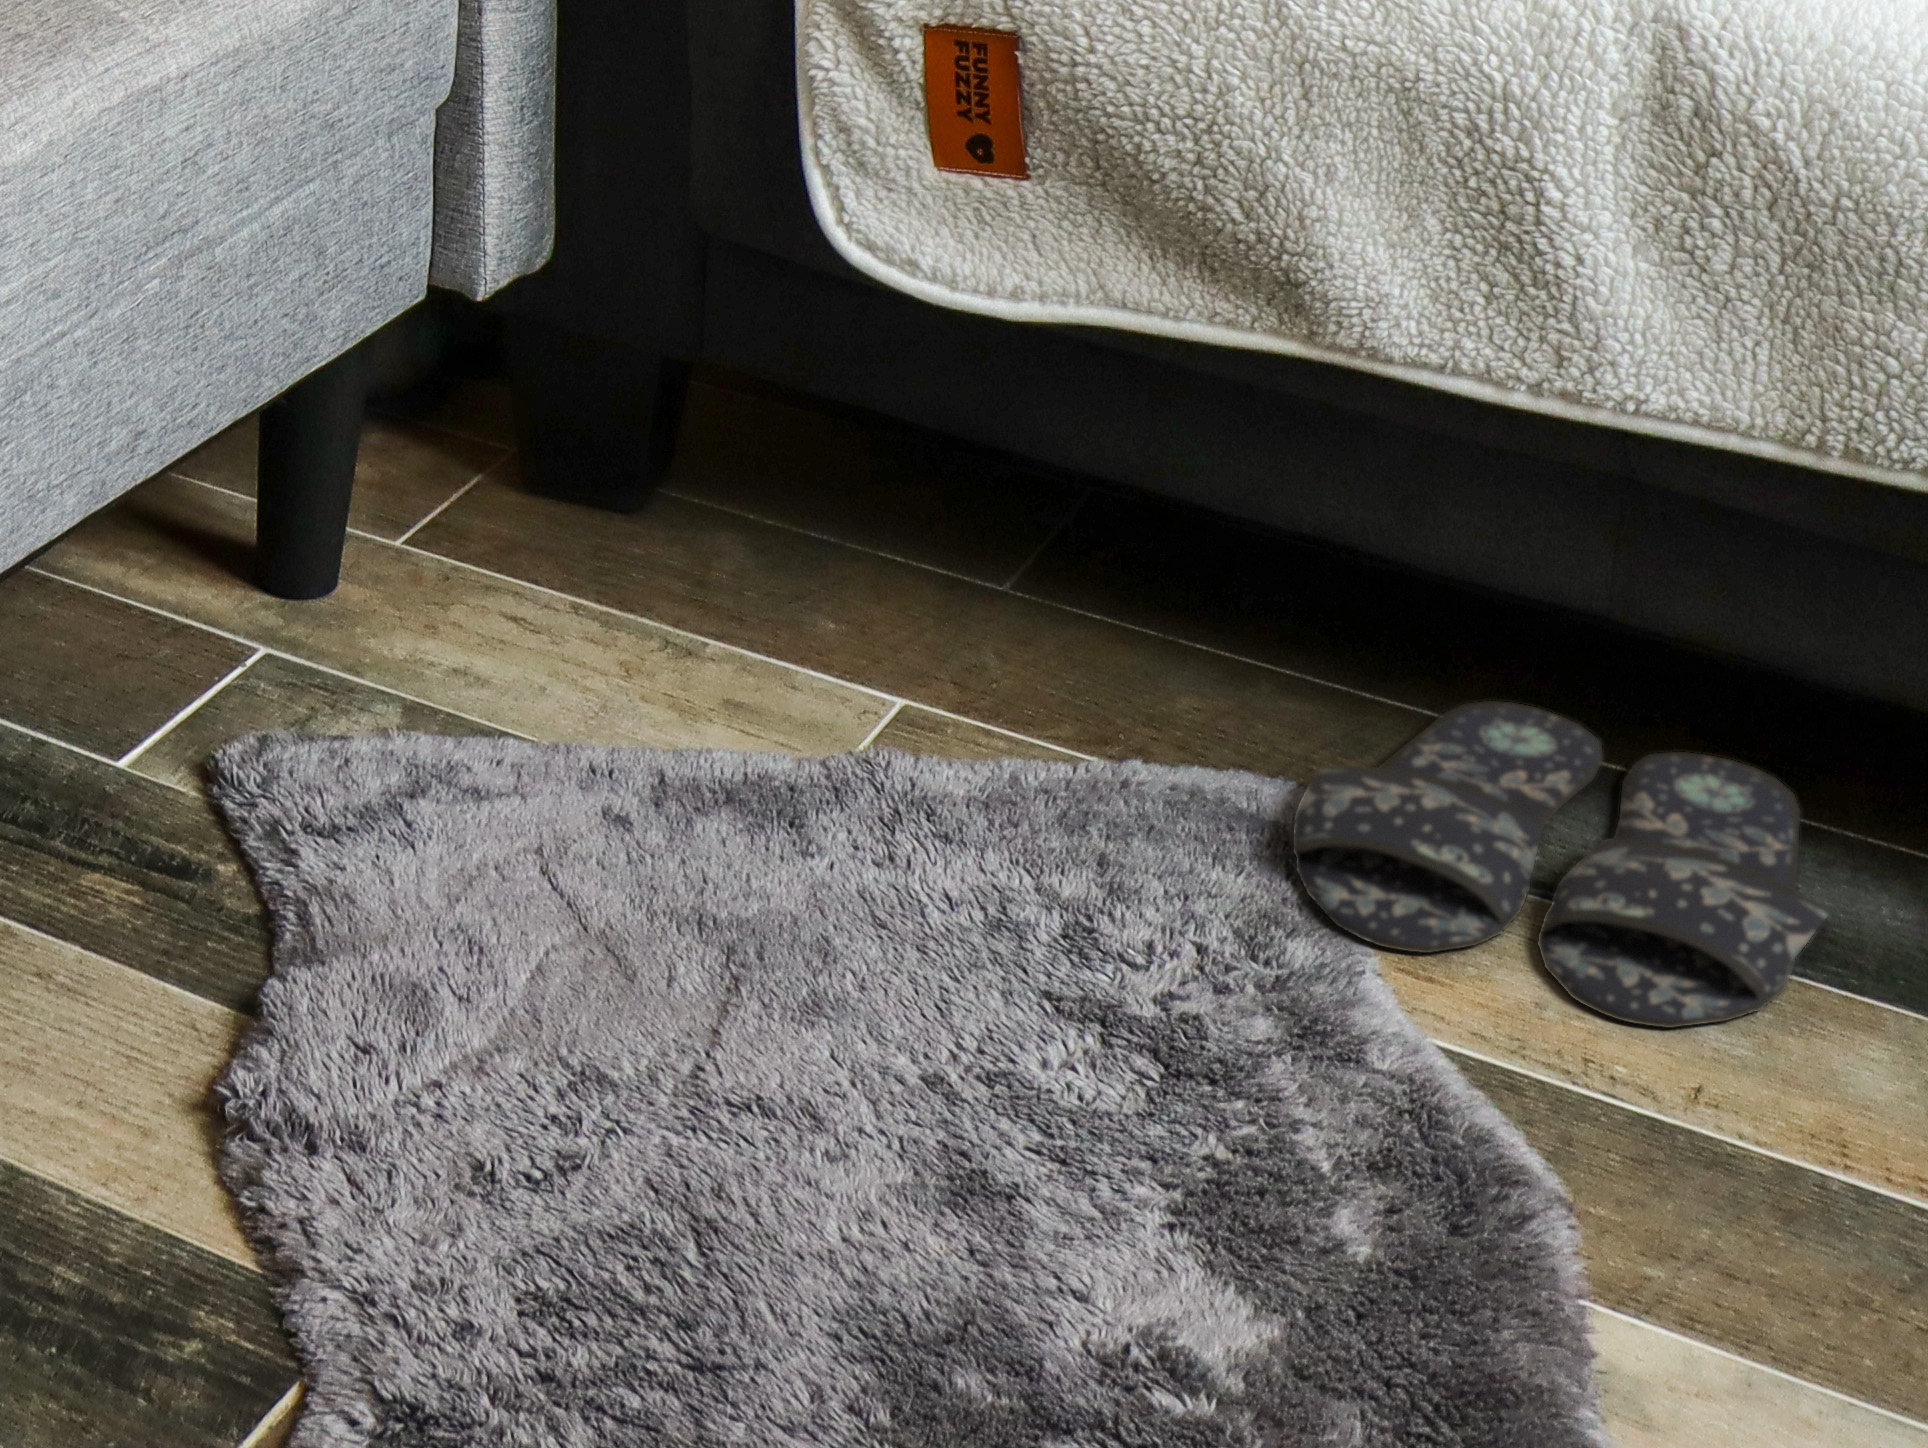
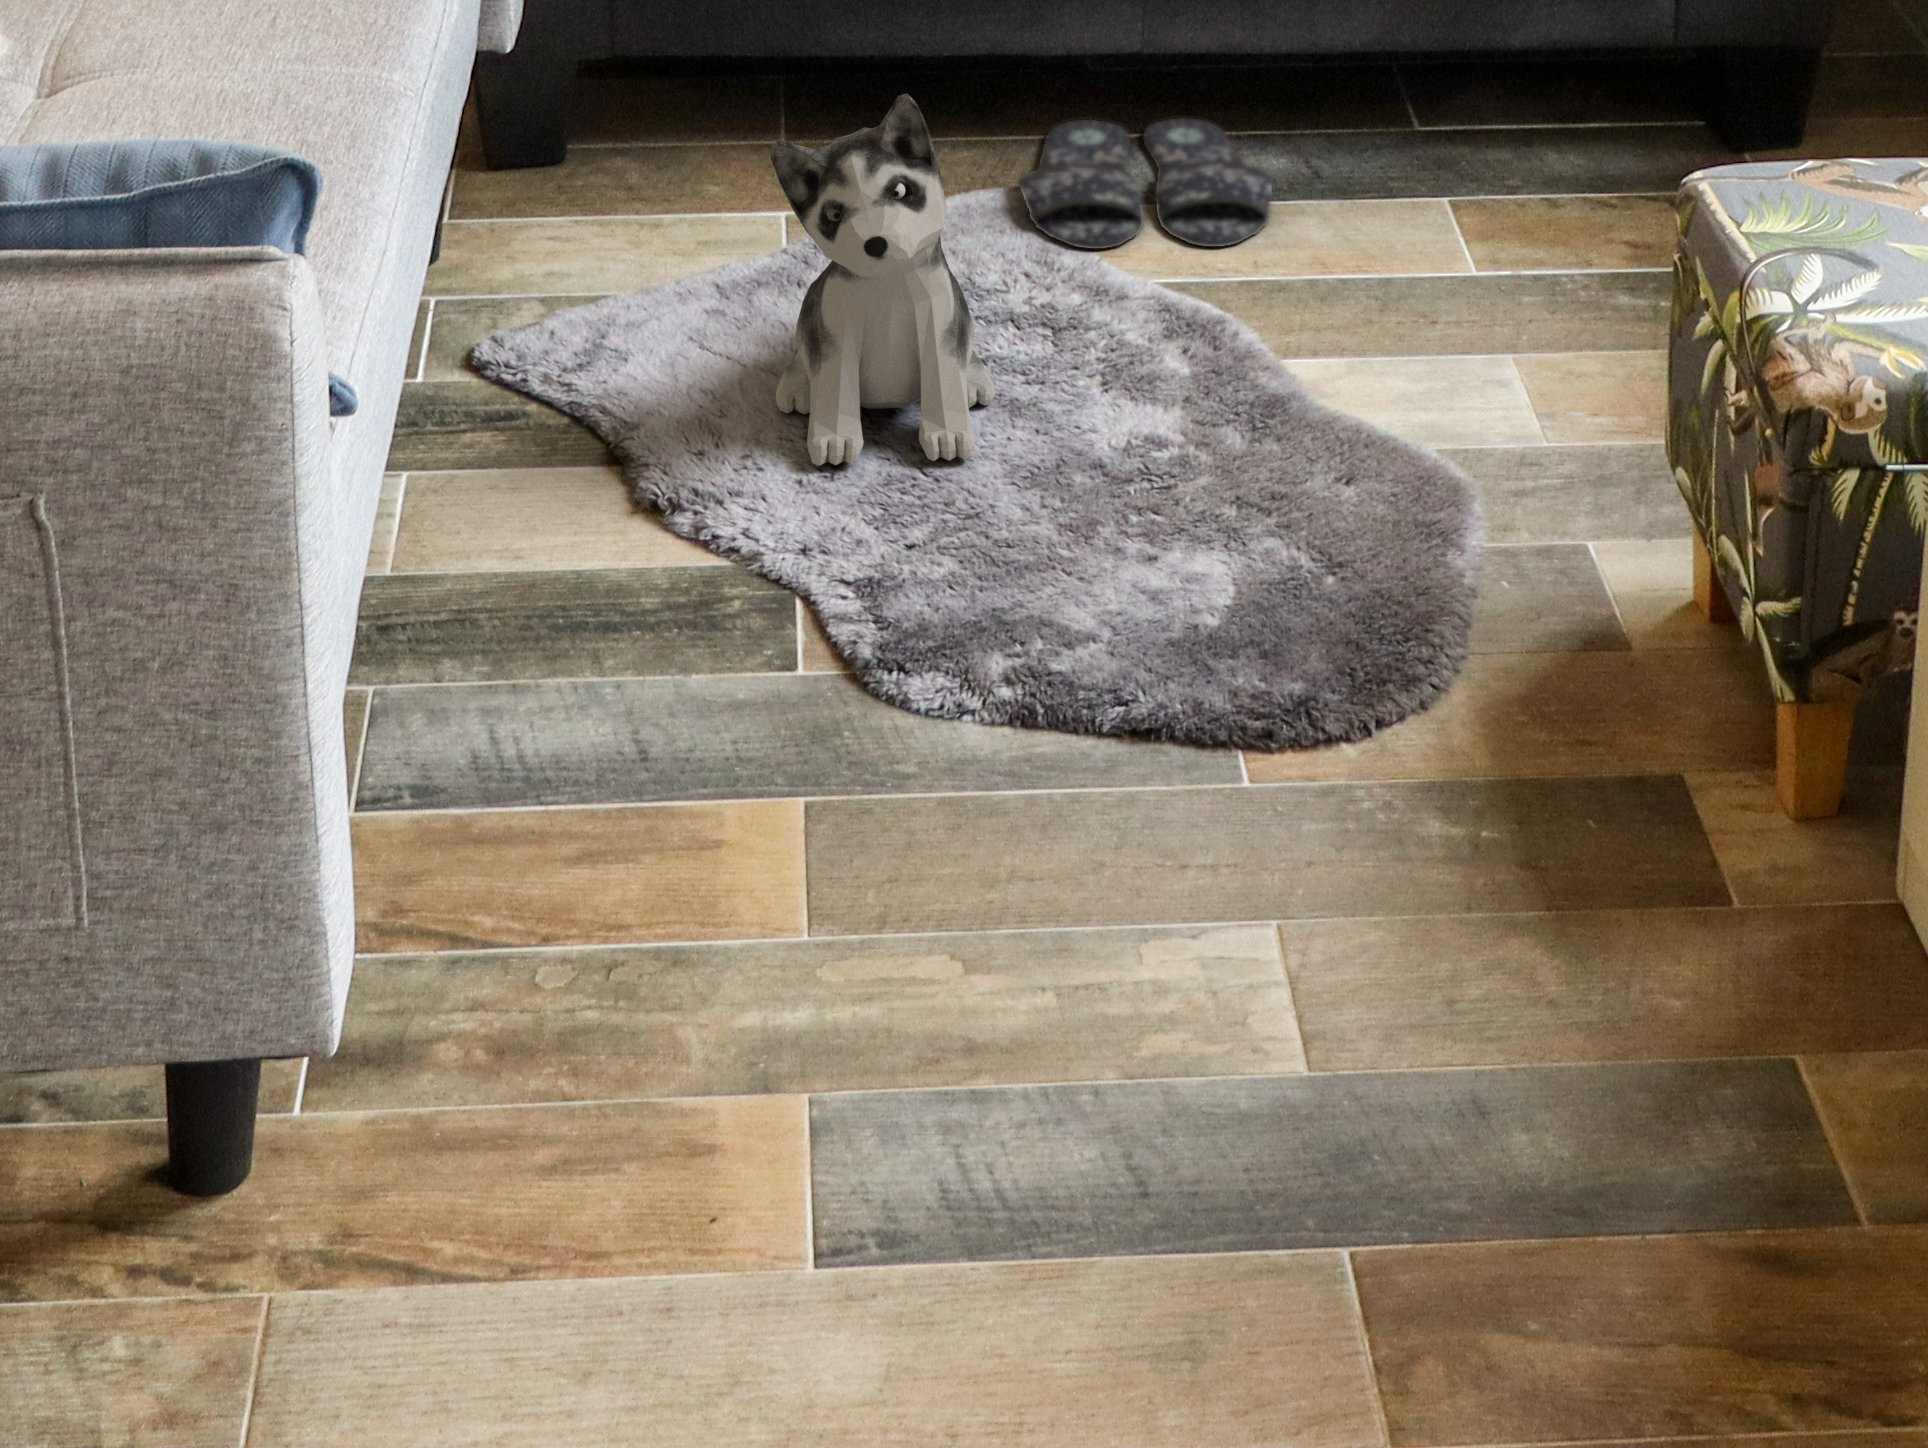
plush toy: none [534,525,970,1252] -> present [771,94,995,466]

